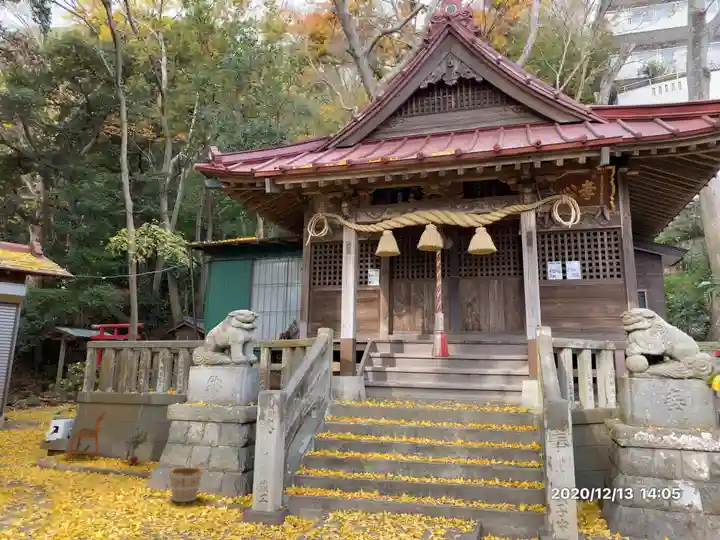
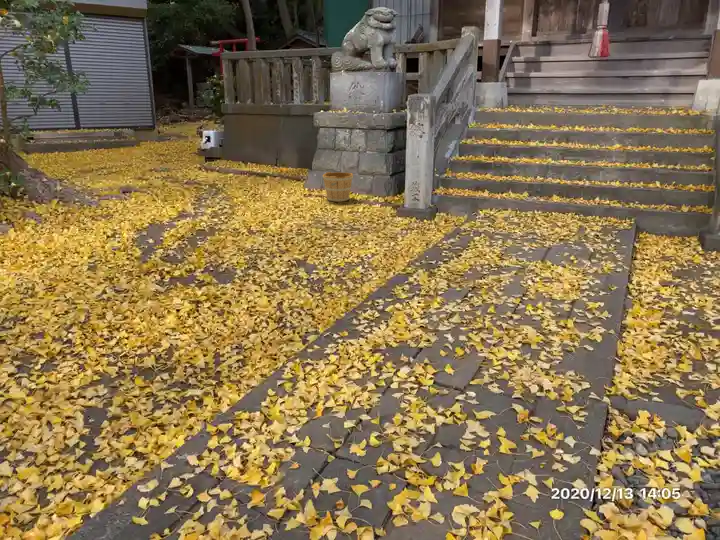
bench: present [68,412,105,461] -> none [223,125,251,170]
potted tree: present [126,428,148,465] -> none [270,137,293,174]

